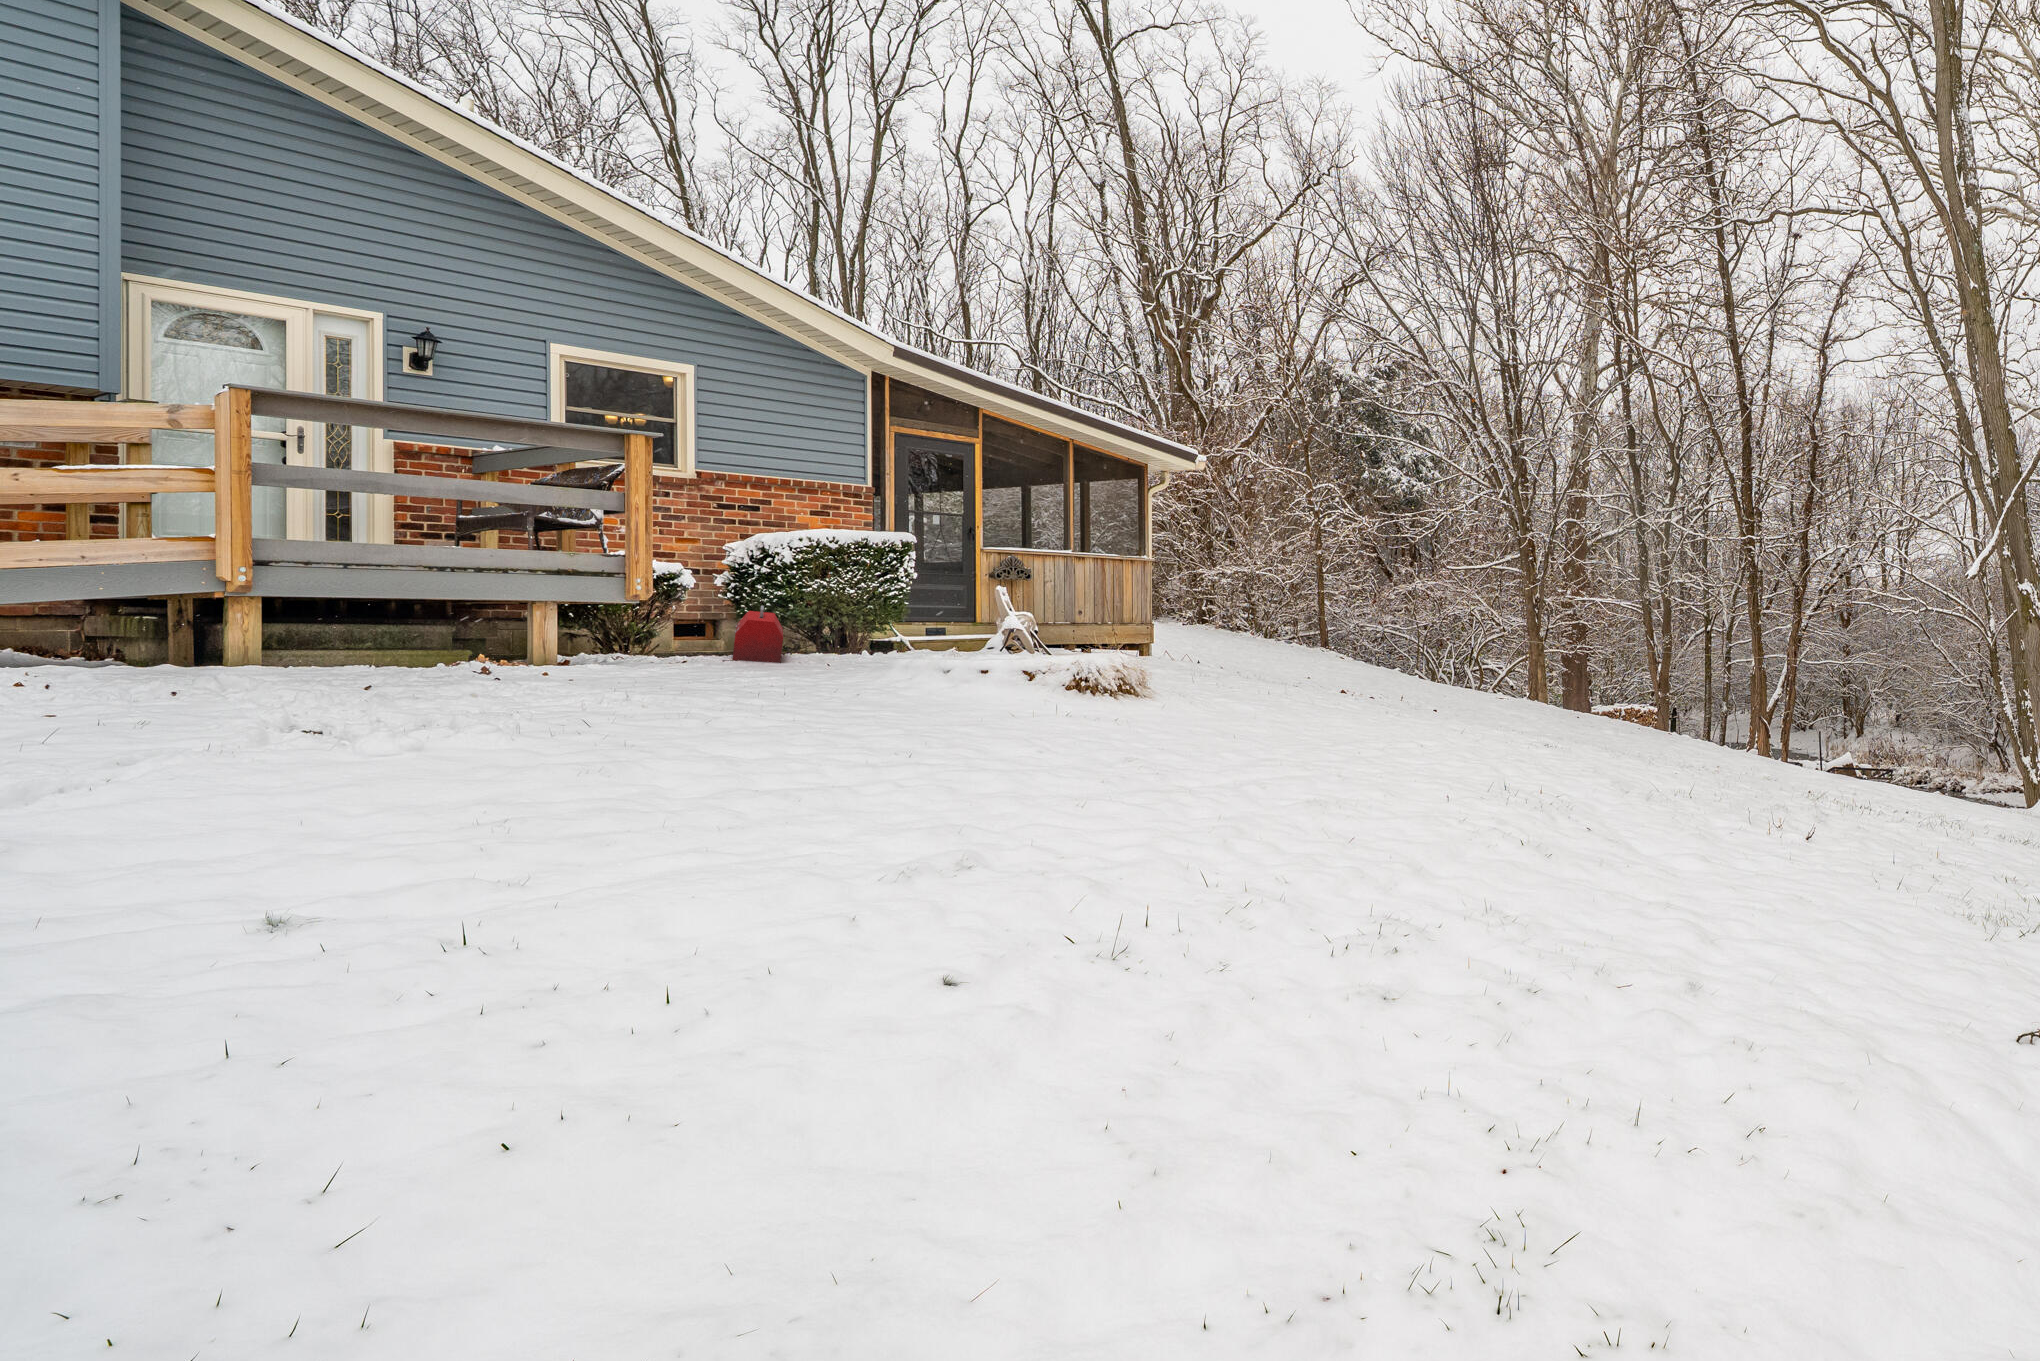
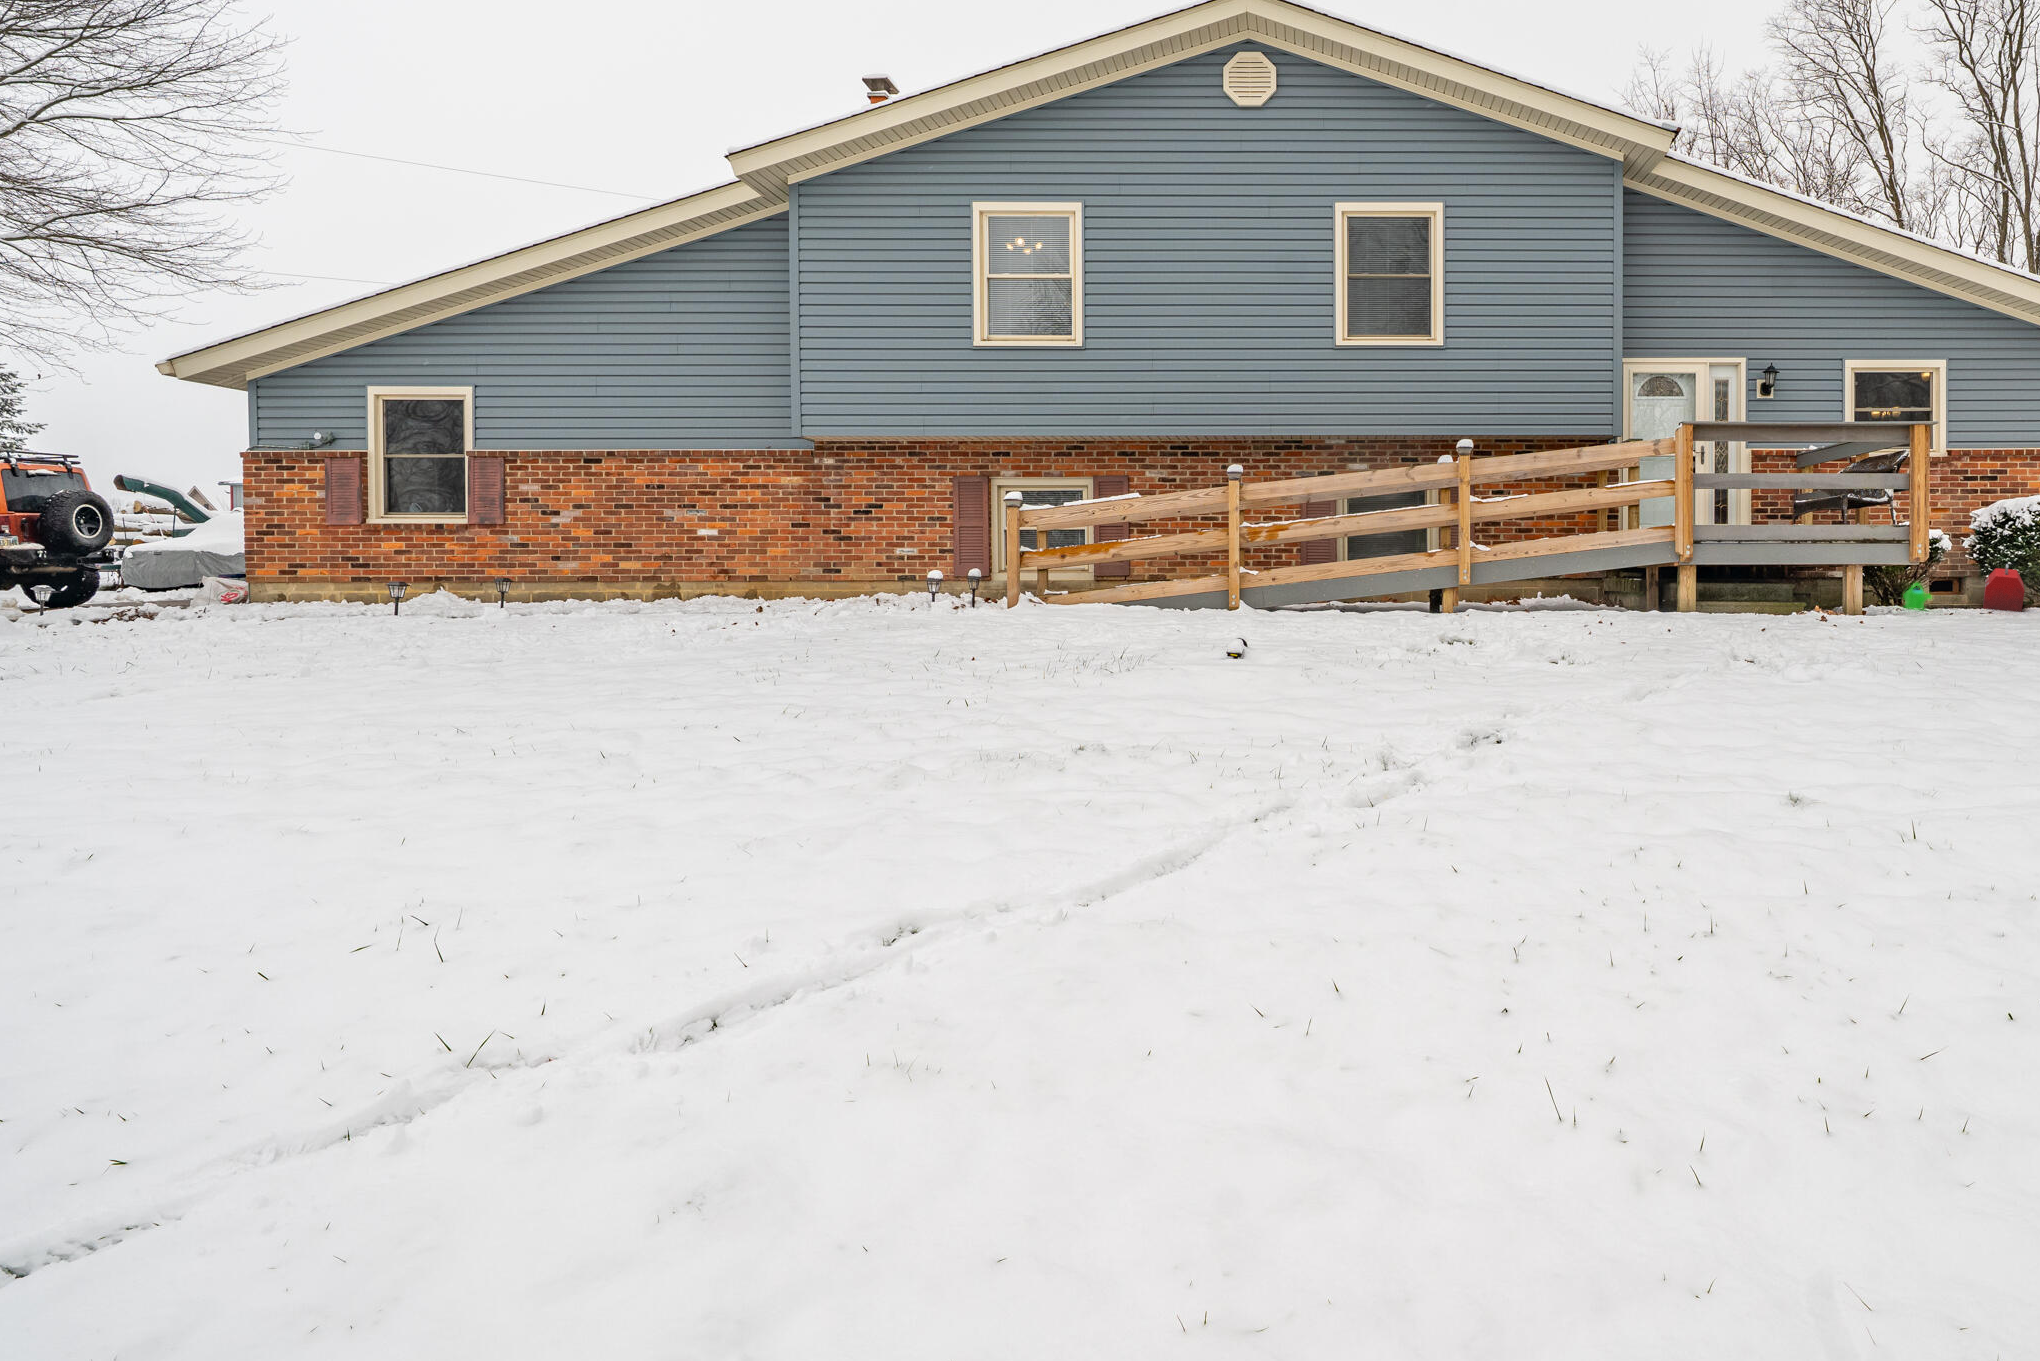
watering can: none [623,627,662,662] -> present [1903,583,1931,610]

